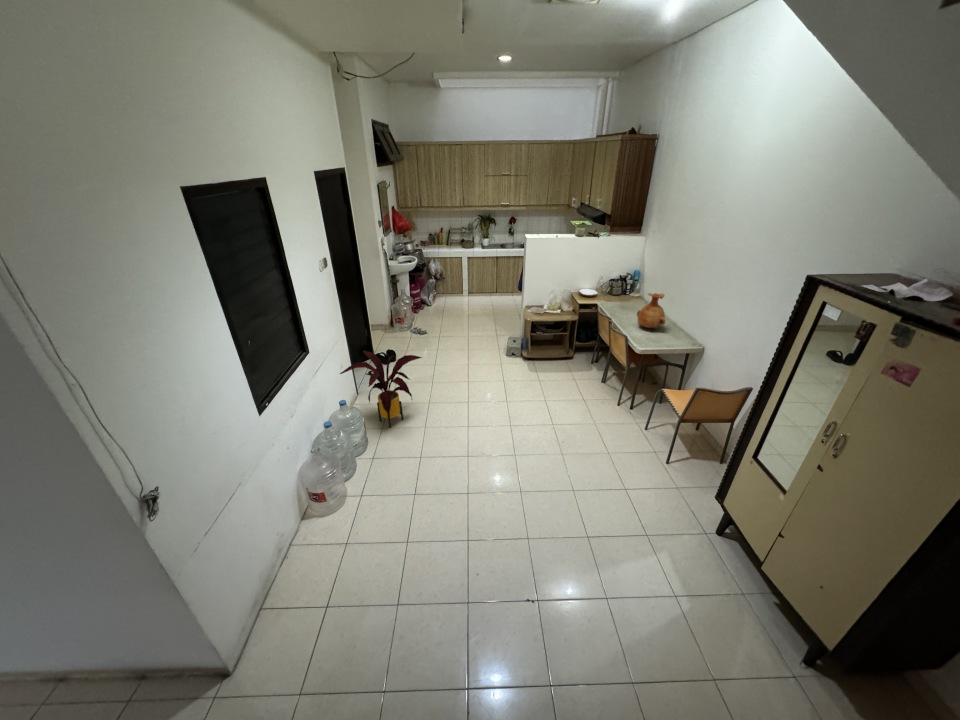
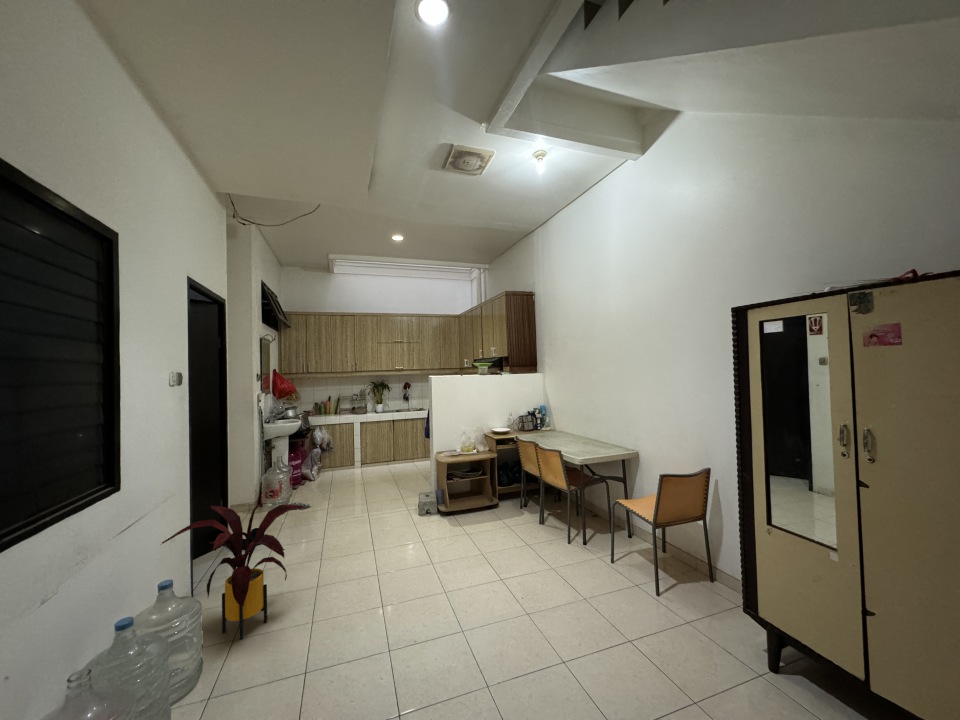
vase: present [637,293,665,328] -> none [560,405,591,444]

